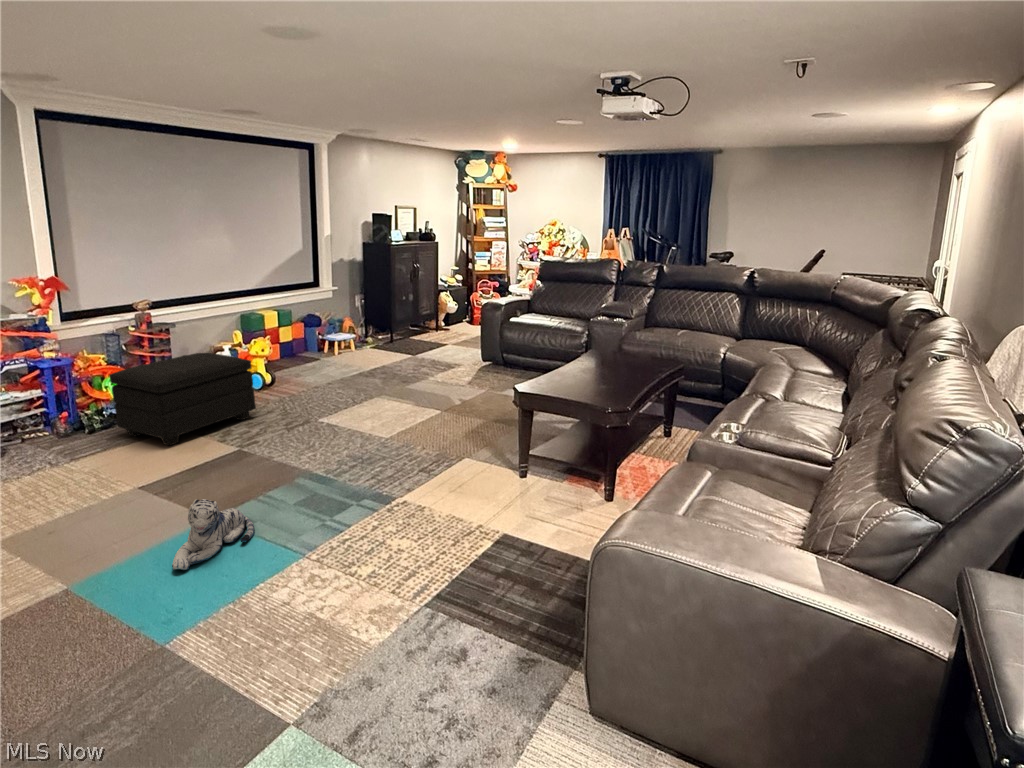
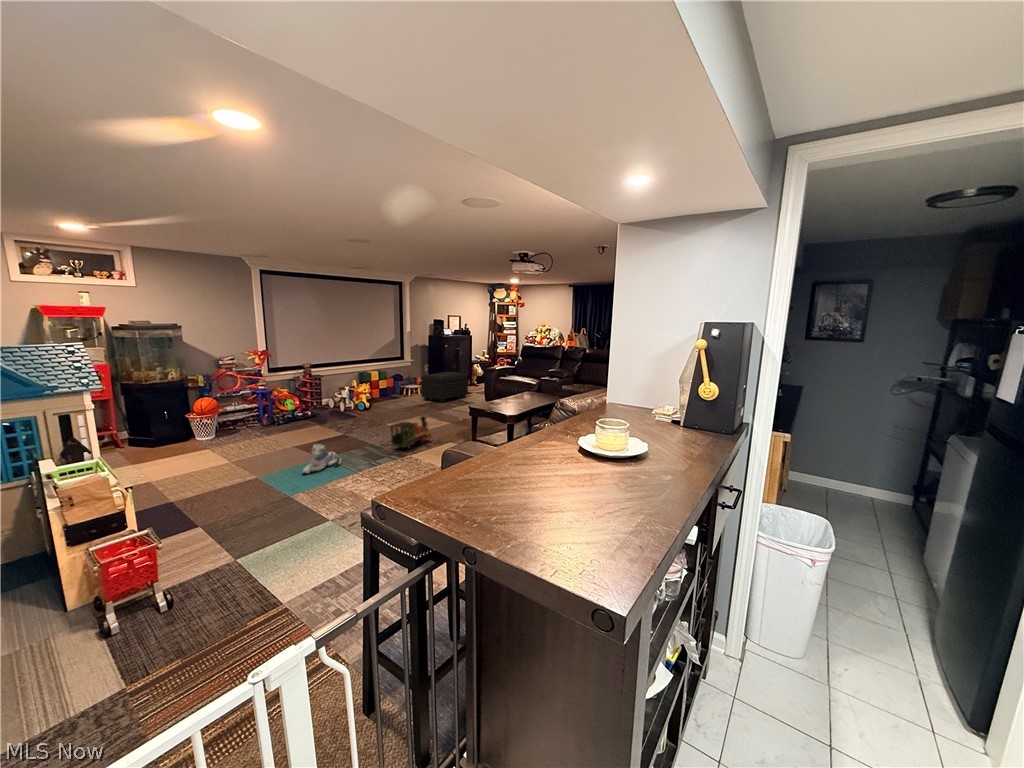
footstool: present [109,353,256,445] -> present [421,372,468,403]
toy train: none [344,414,422,485] -> present [391,416,432,449]

